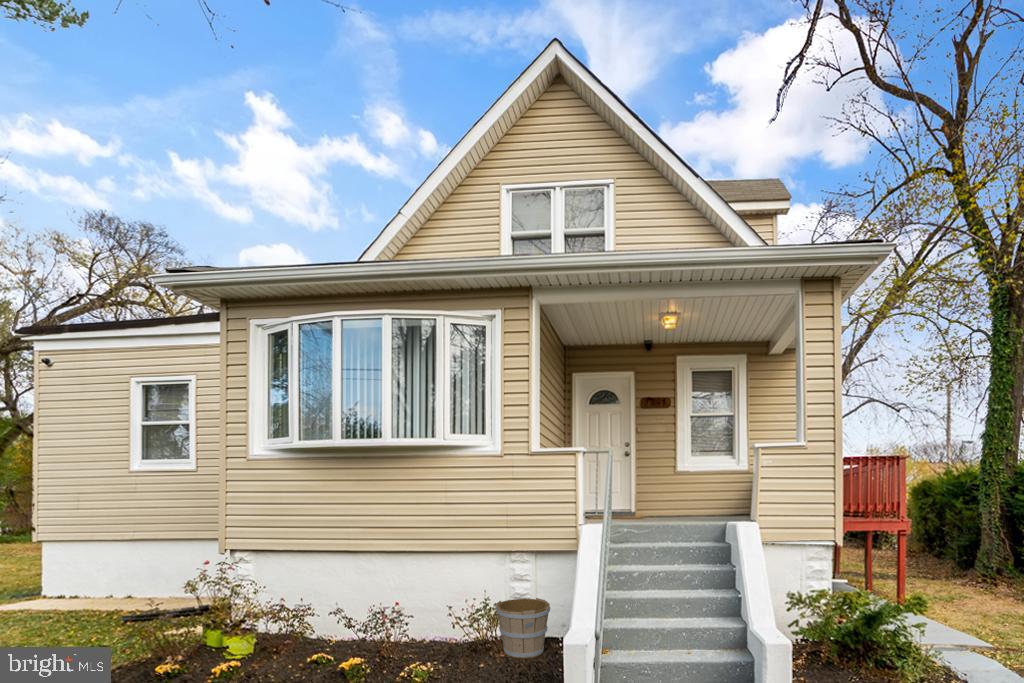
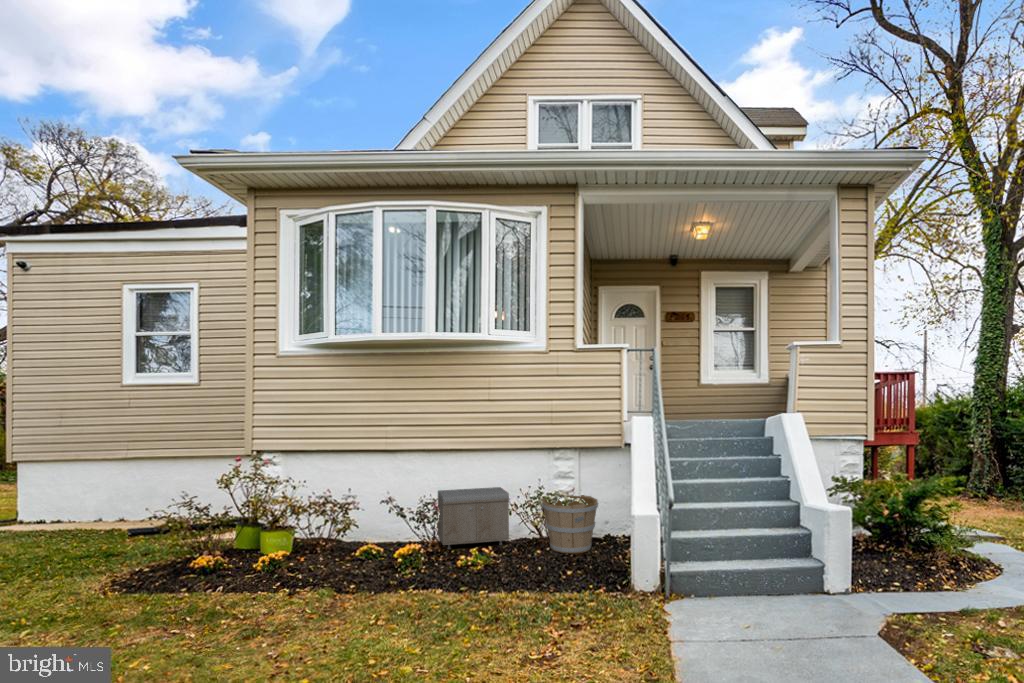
storage bench: none [397,588,465,652] -> present [438,487,509,549]

